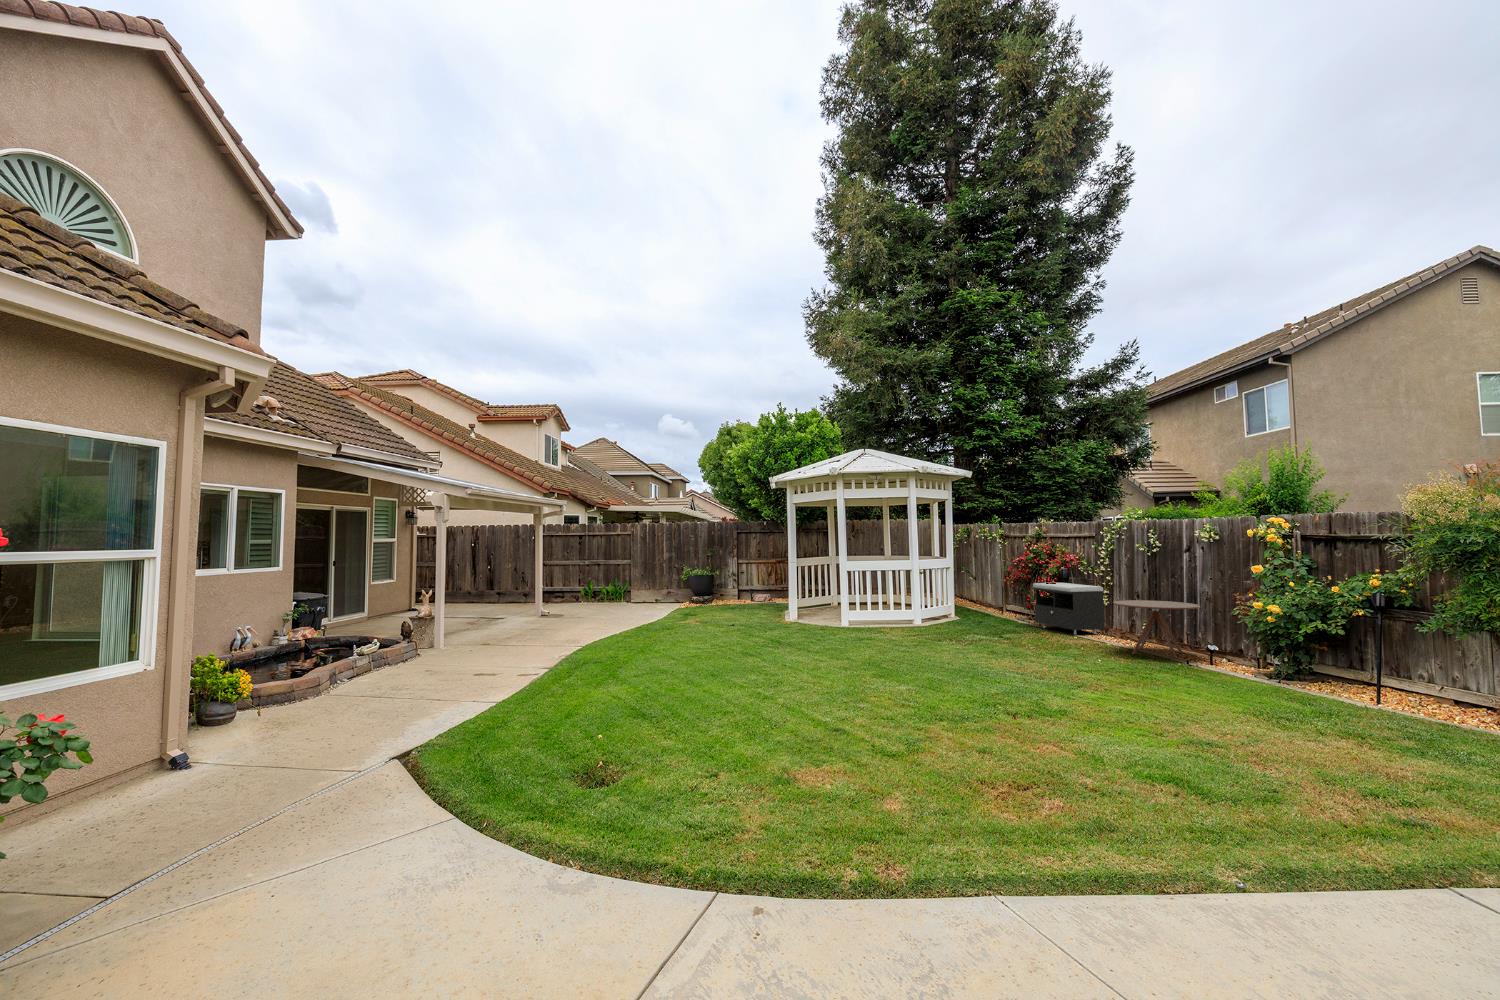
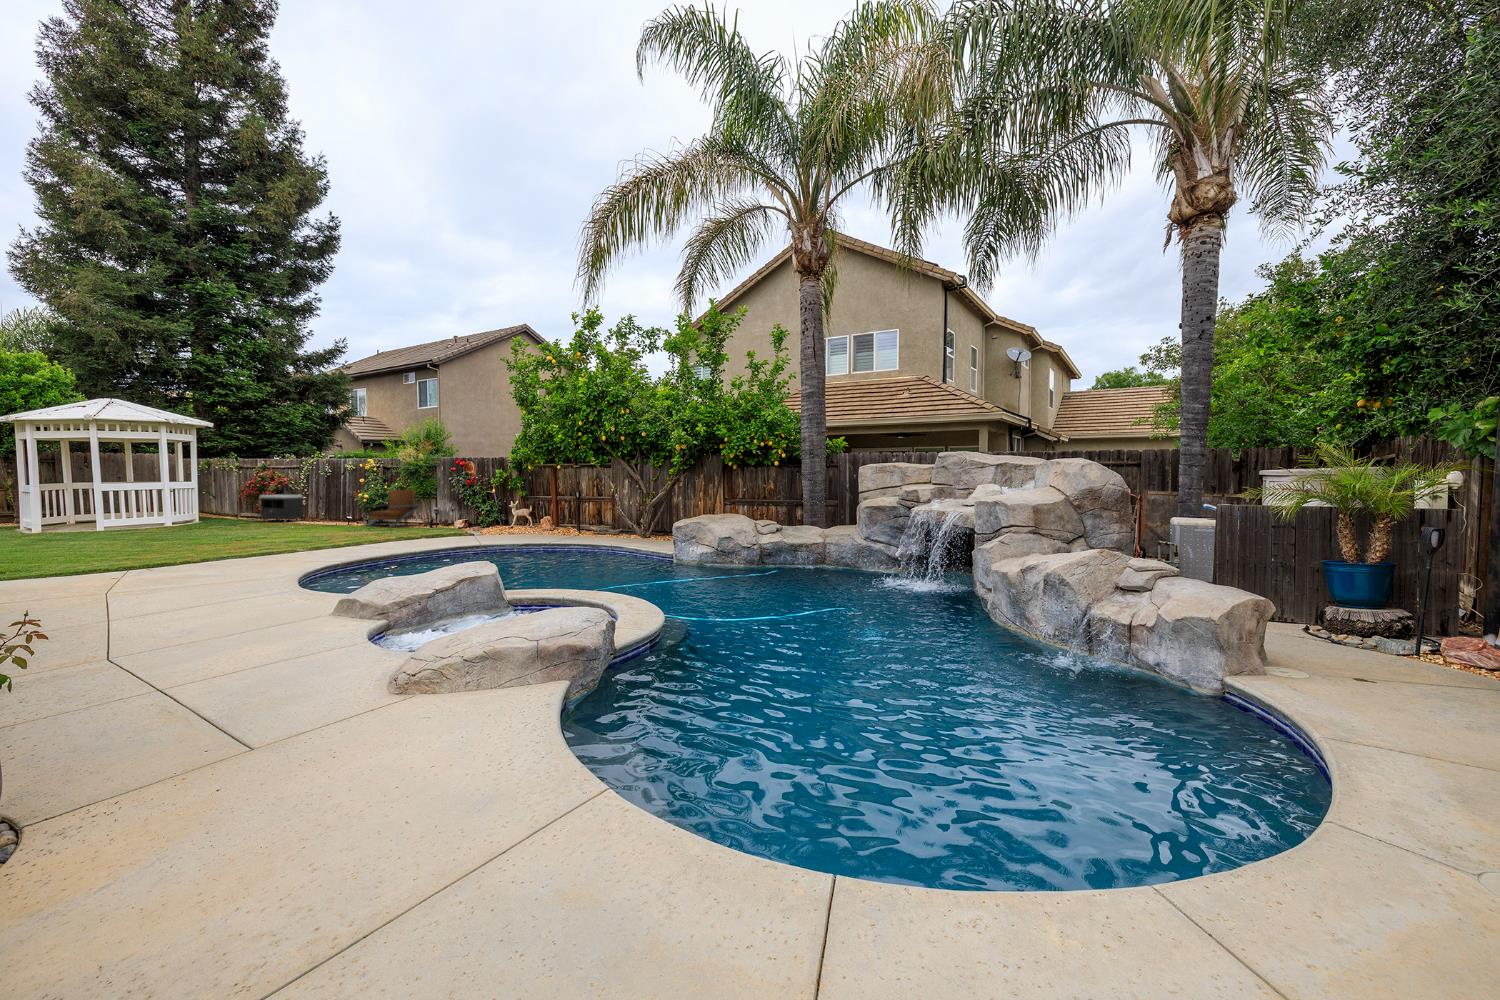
lounge chair: none [1279,596,1475,714] -> present [367,490,420,527]
round table: present [1113,600,1200,659] -> none [303,499,345,525]

